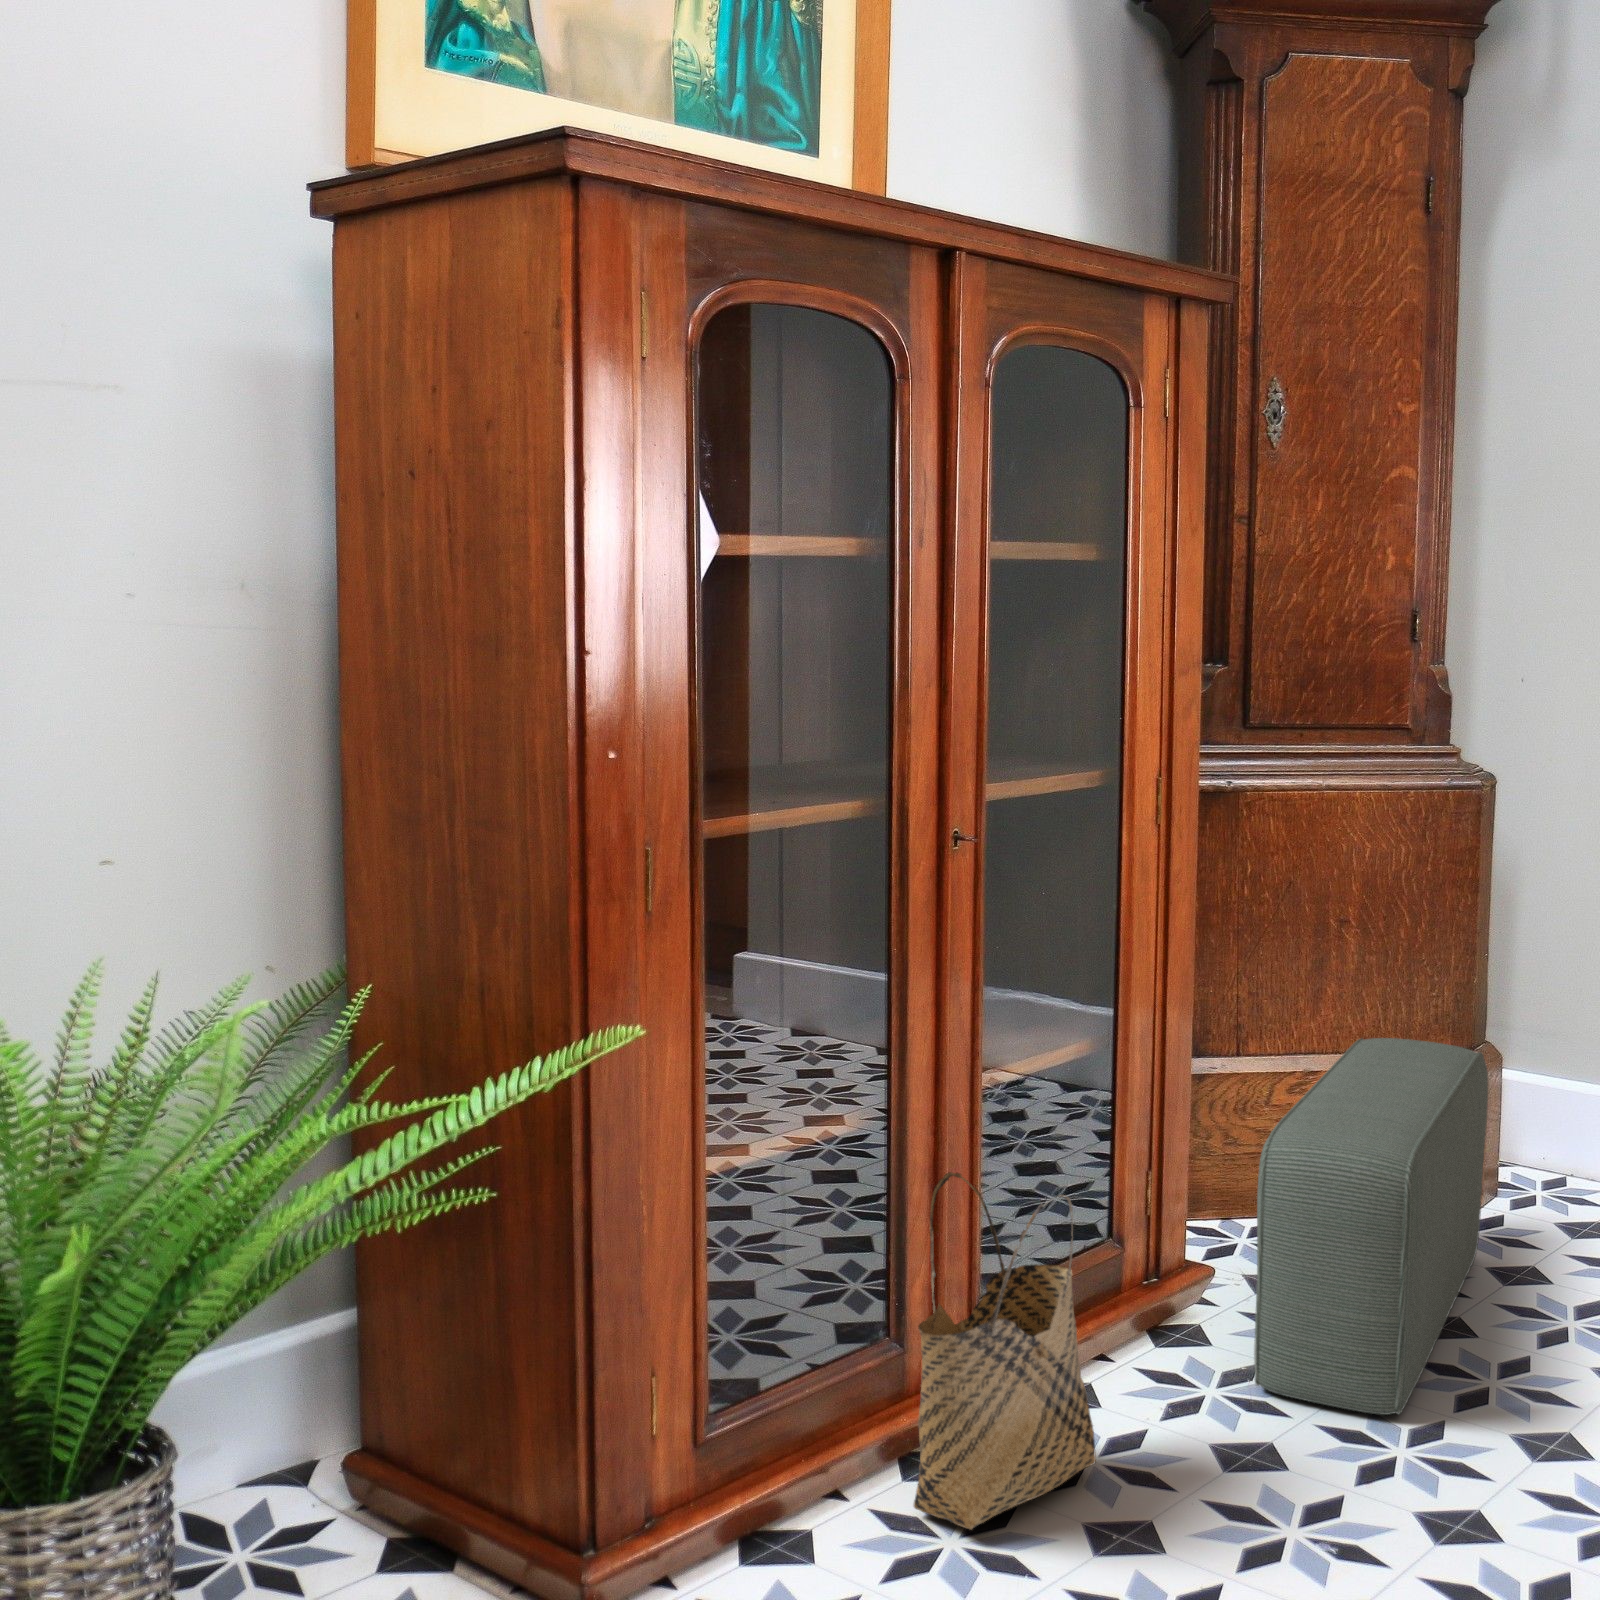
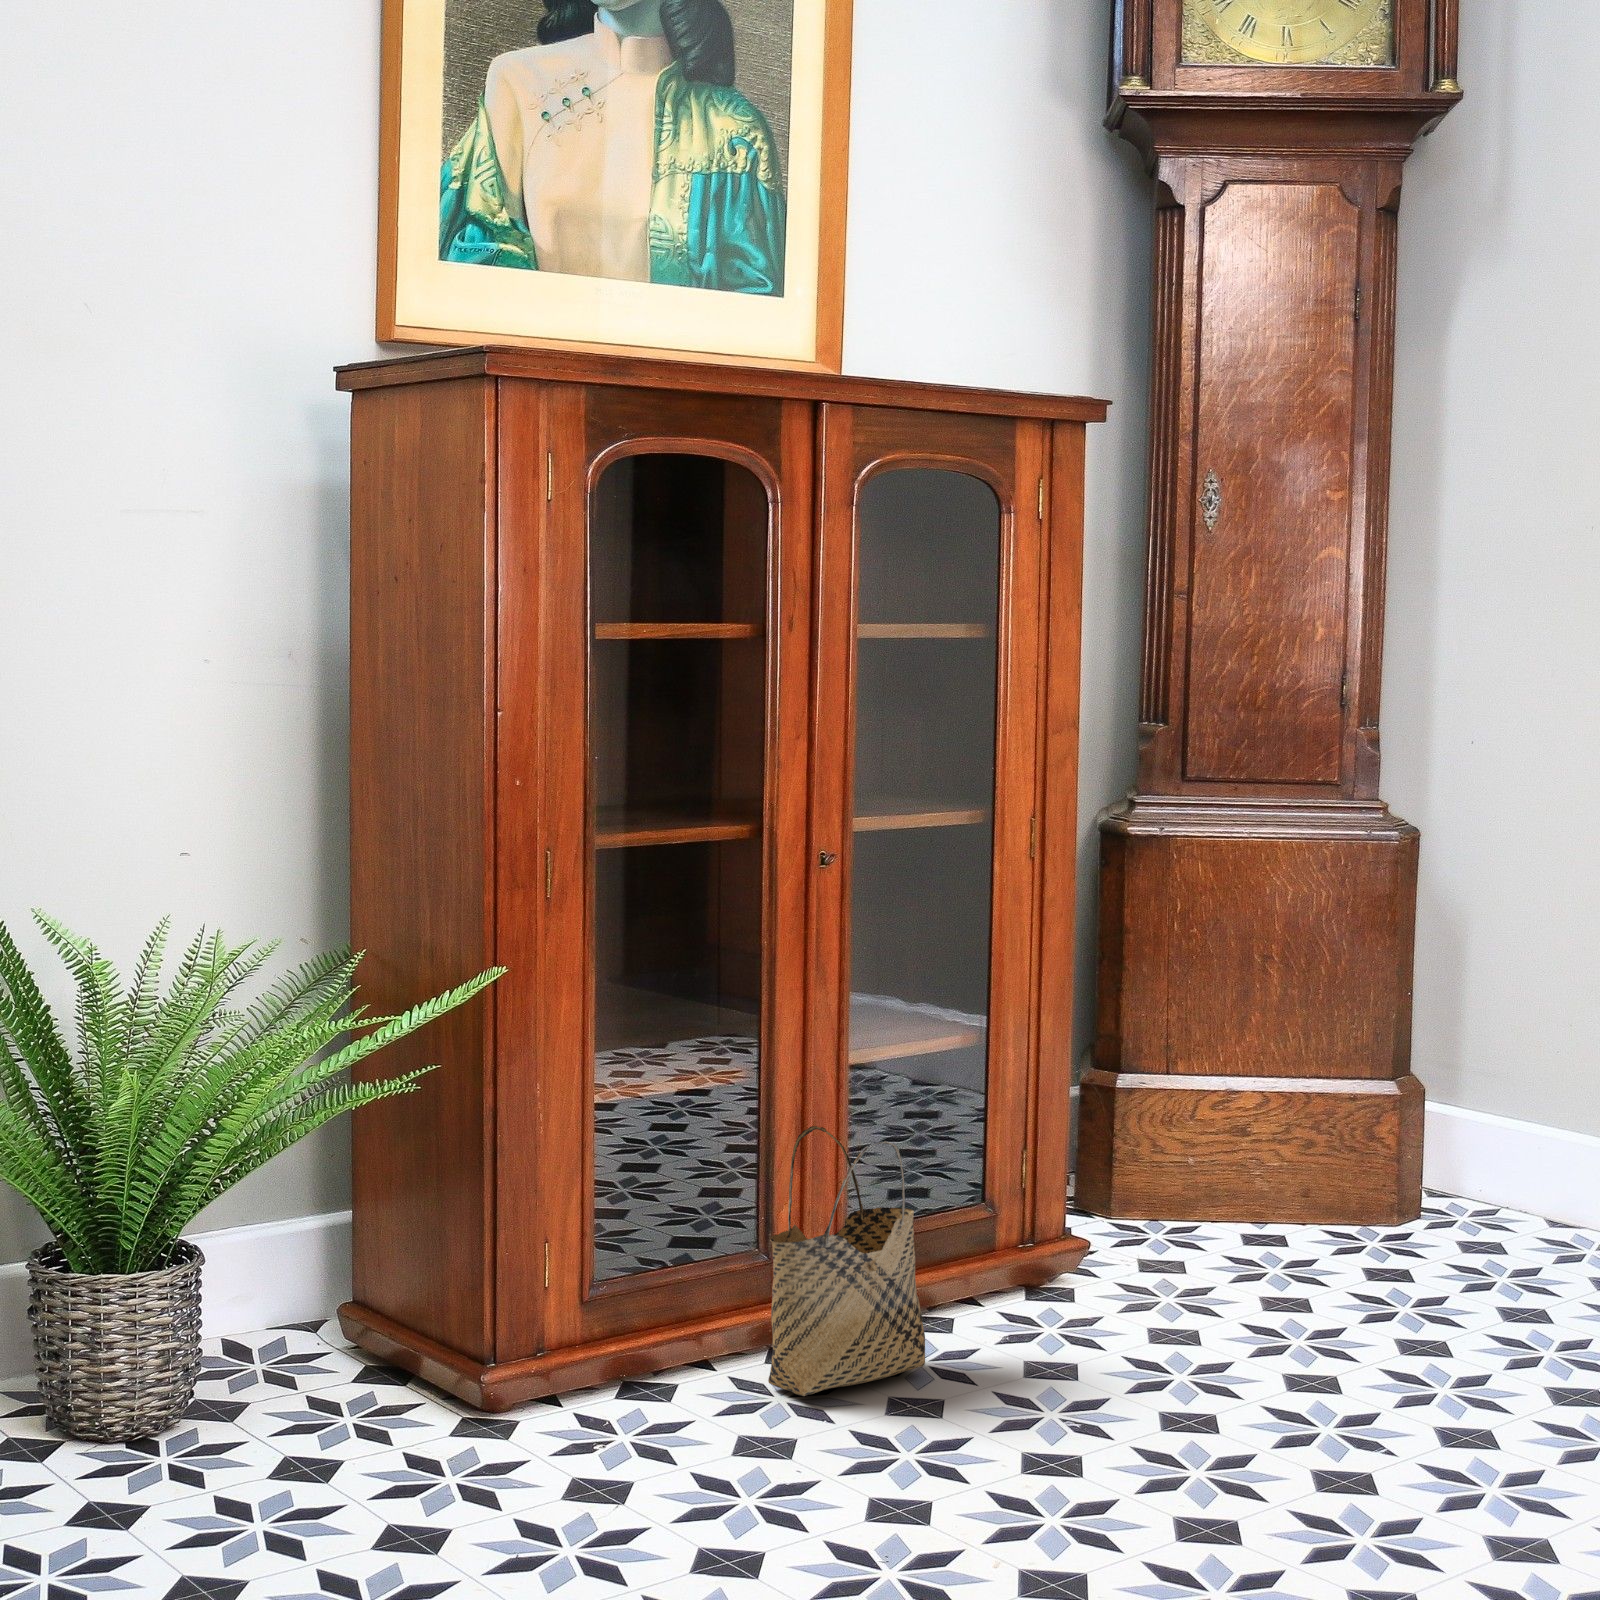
pouf: present [1254,1038,1488,1415] -> none [1092,1059,1368,1354]

